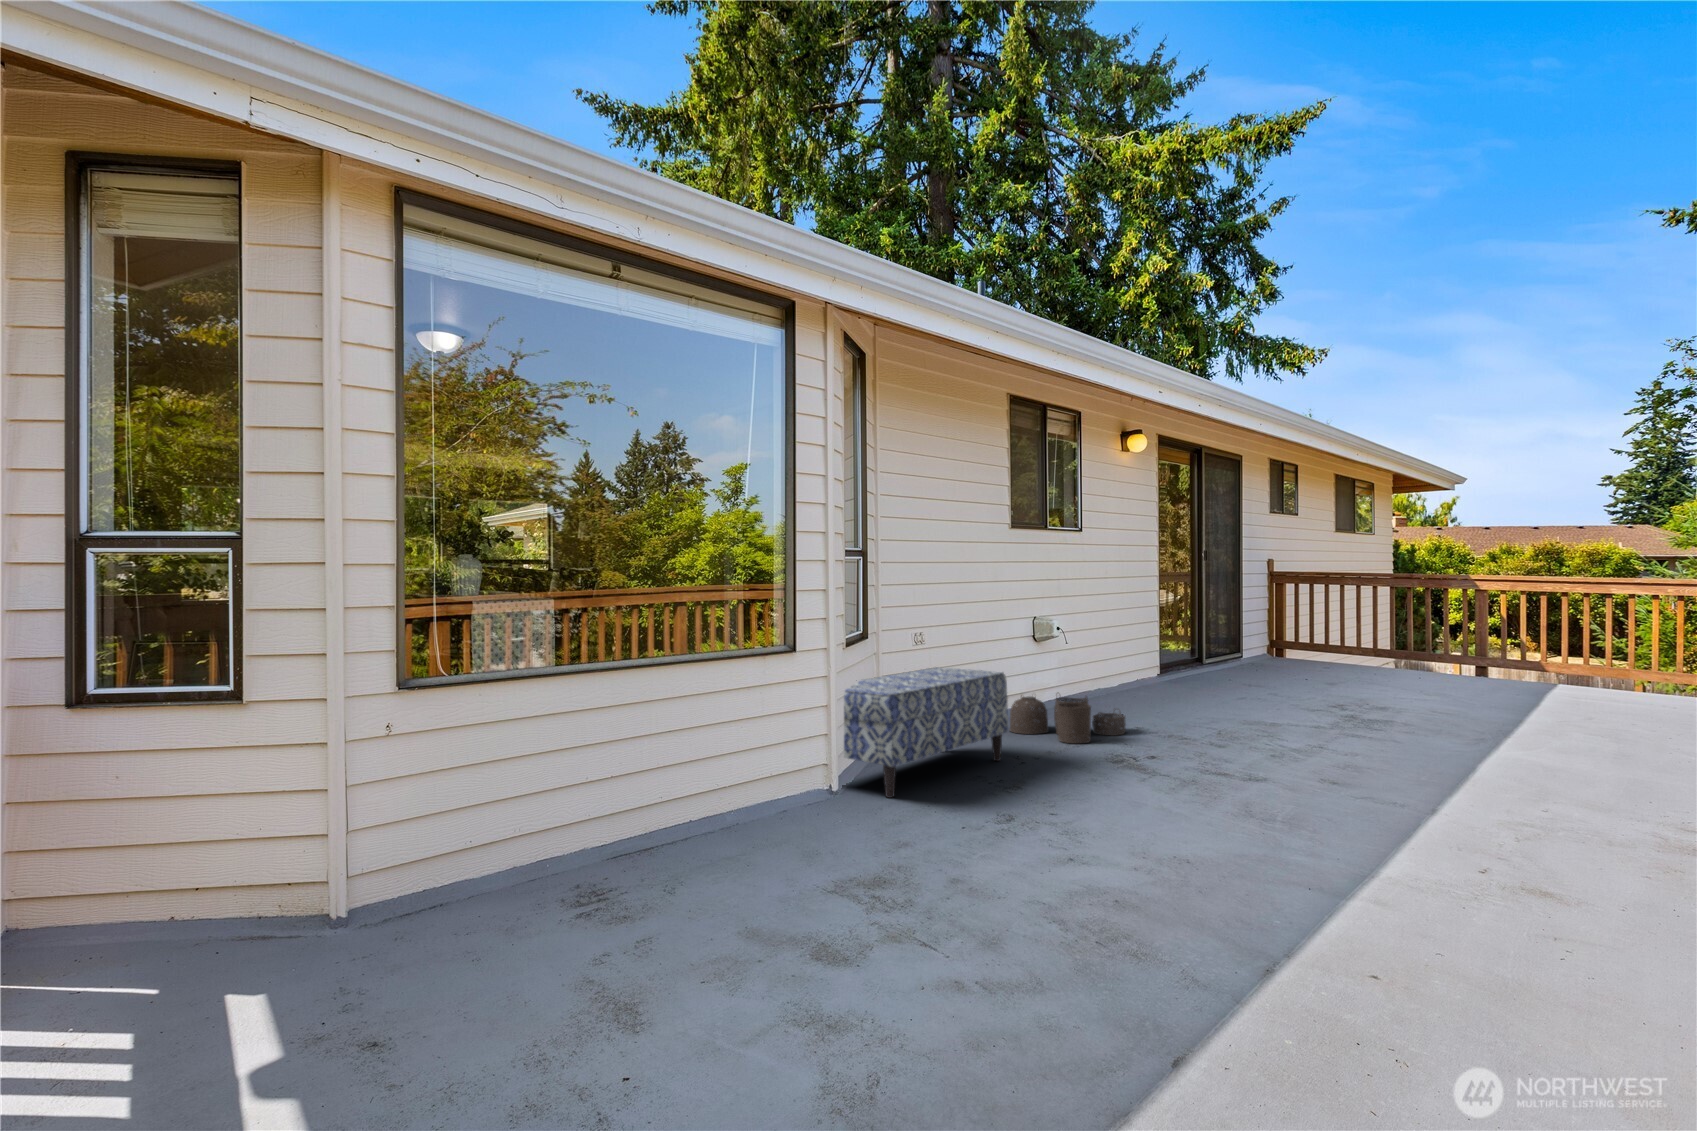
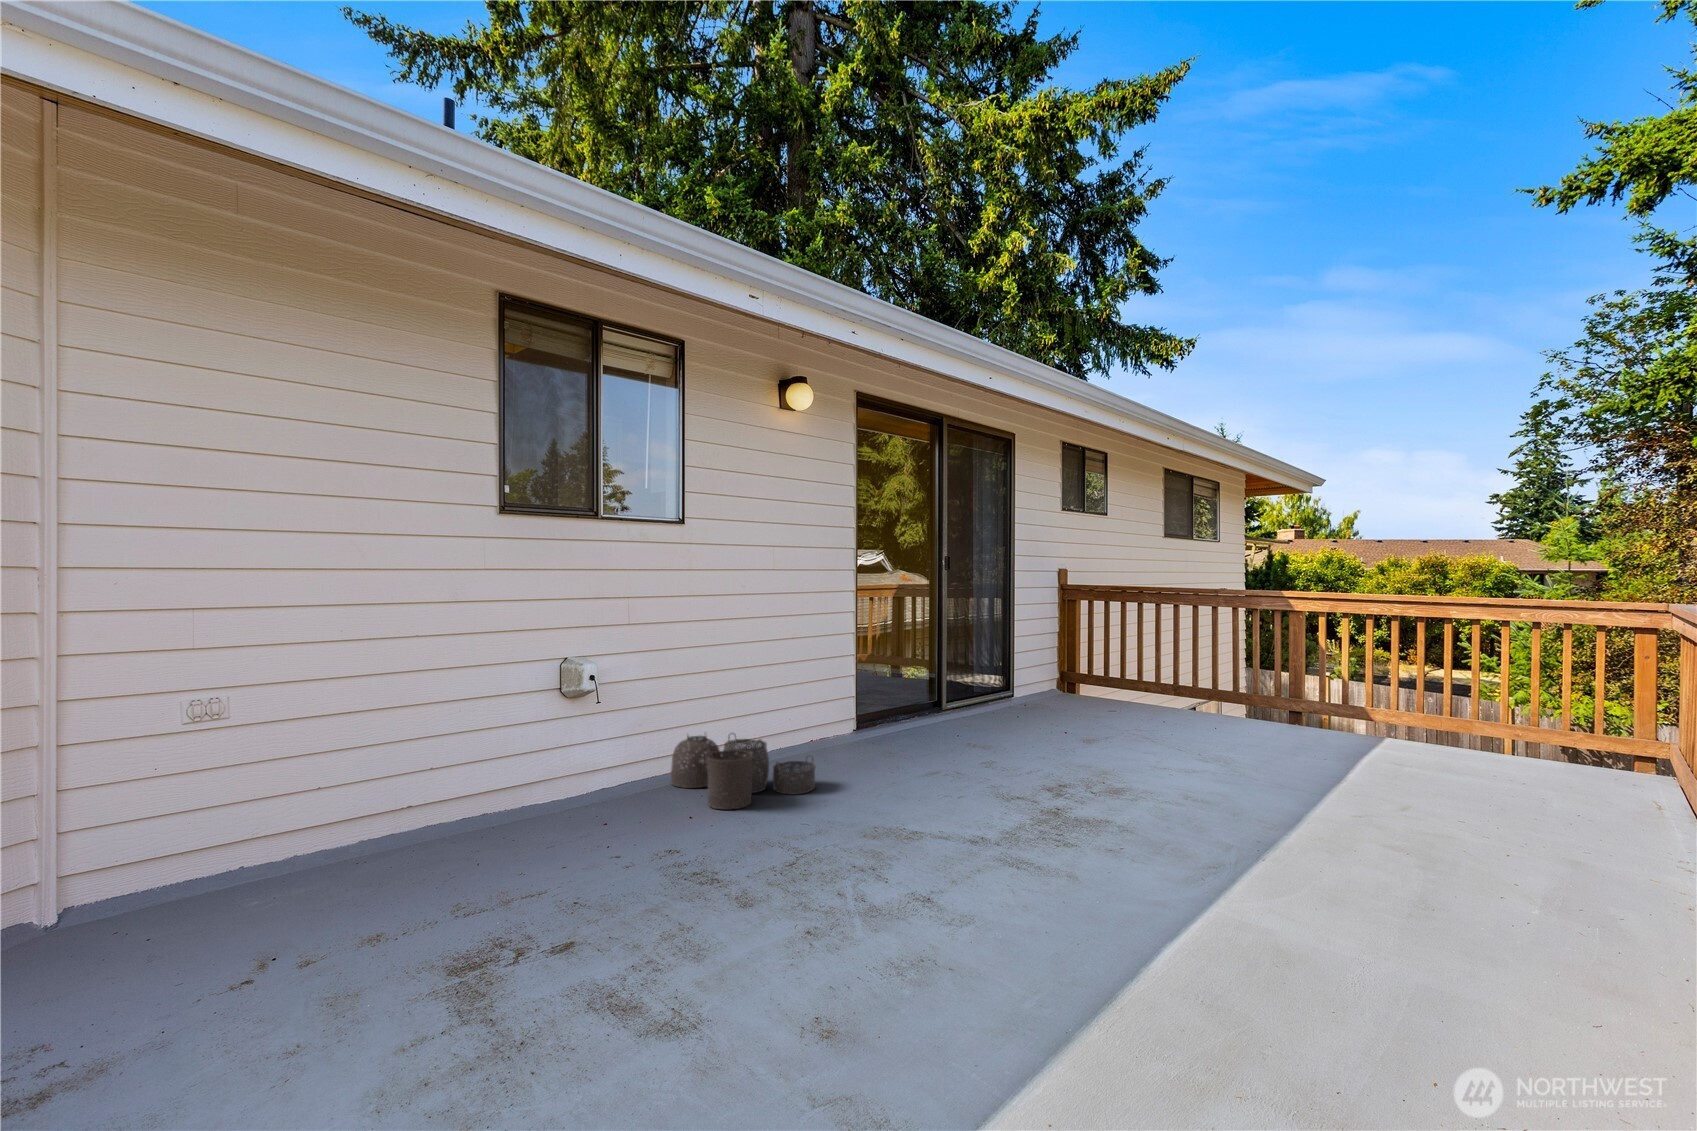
bench: present [844,667,1008,798] -> none [219,701,586,935]

